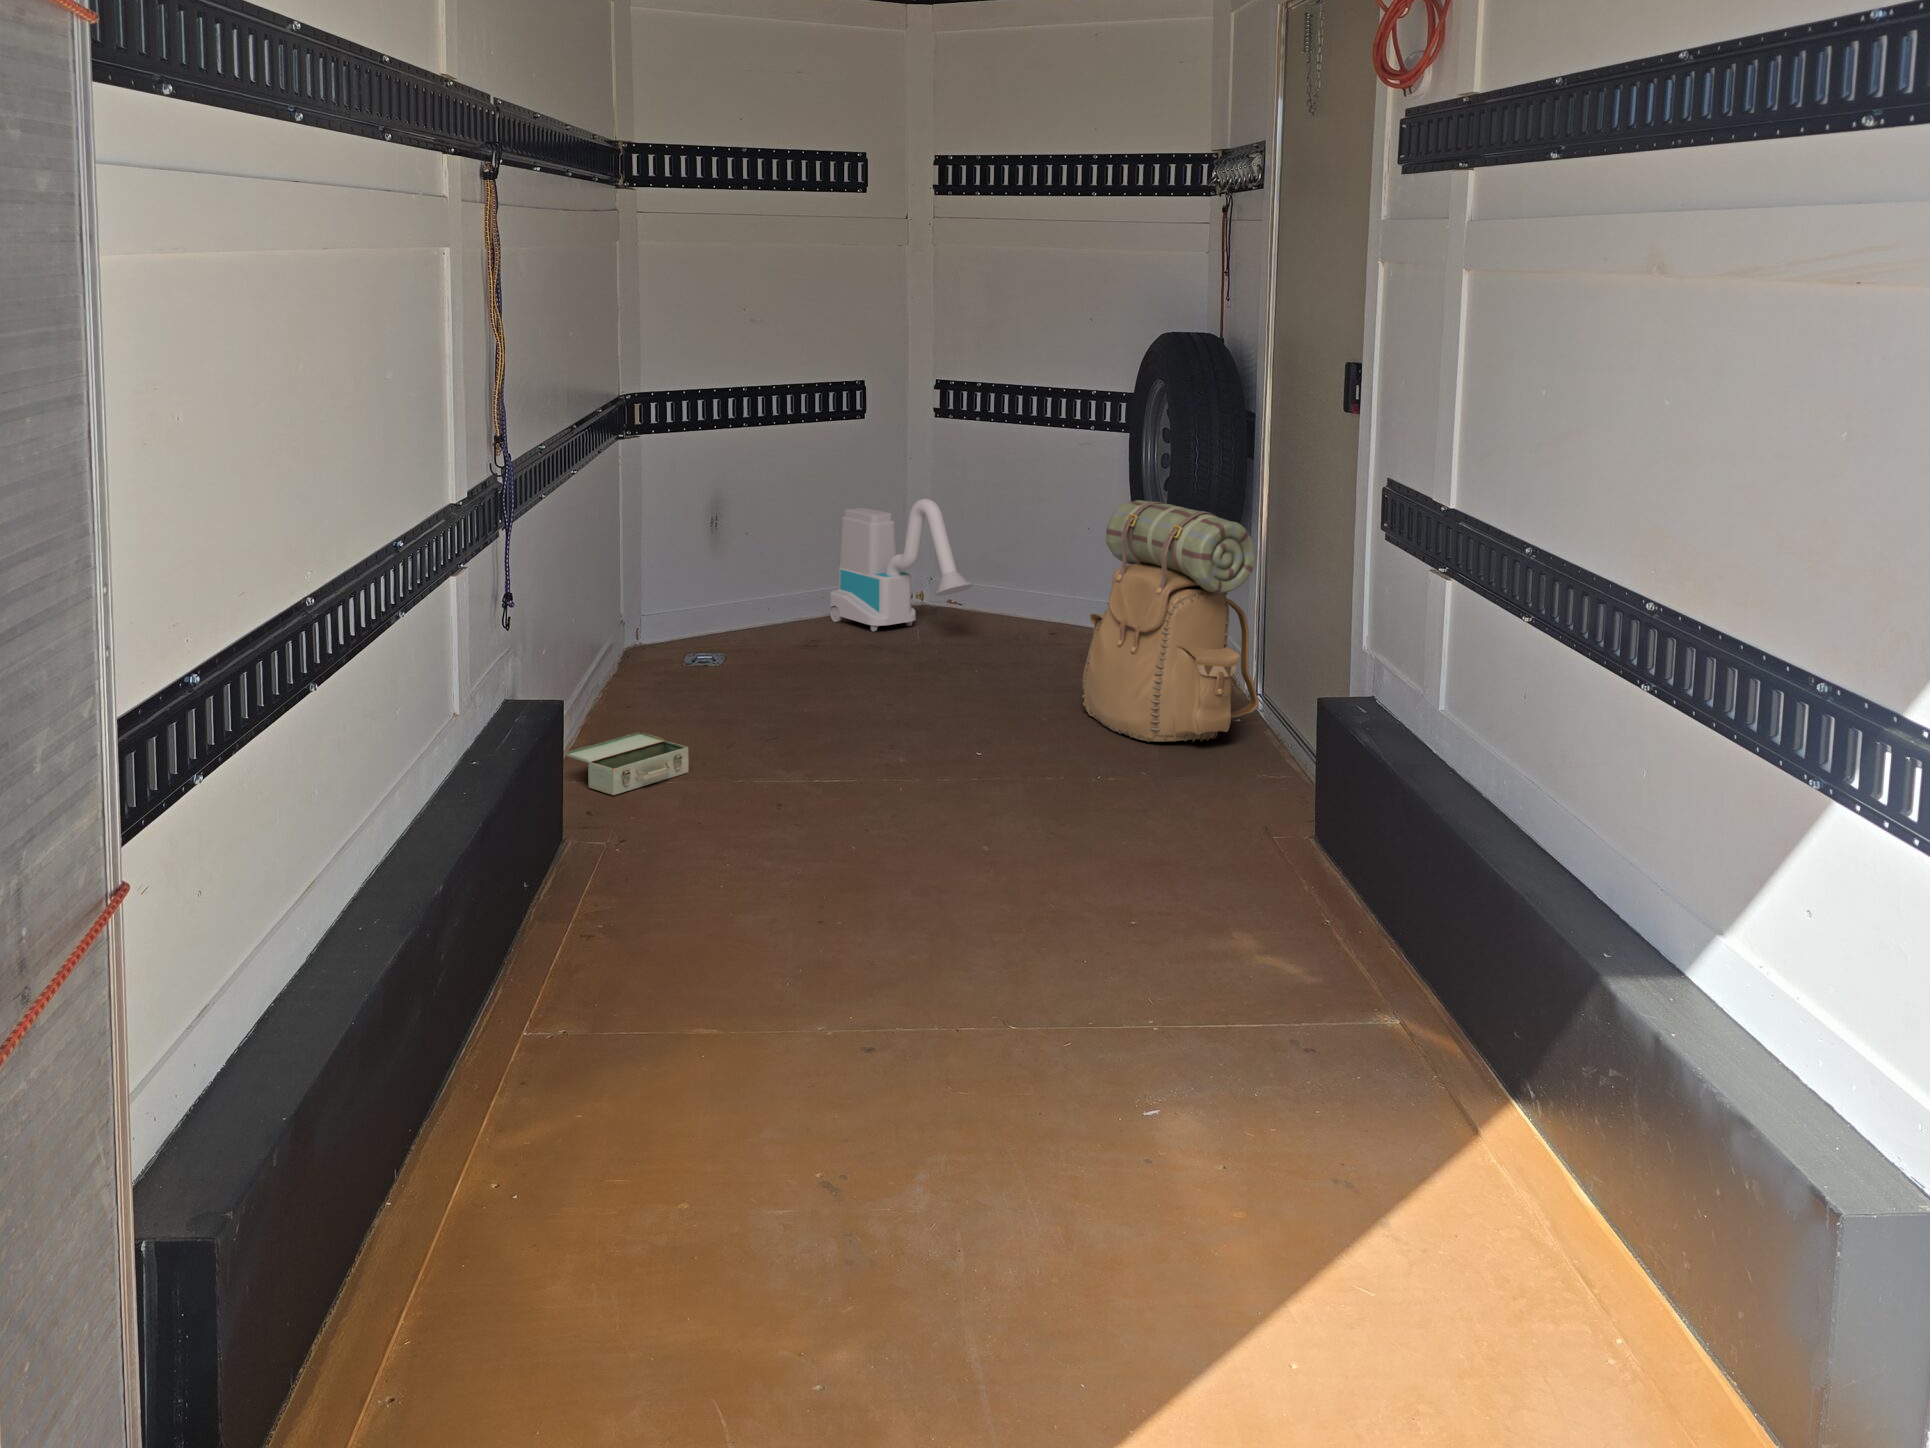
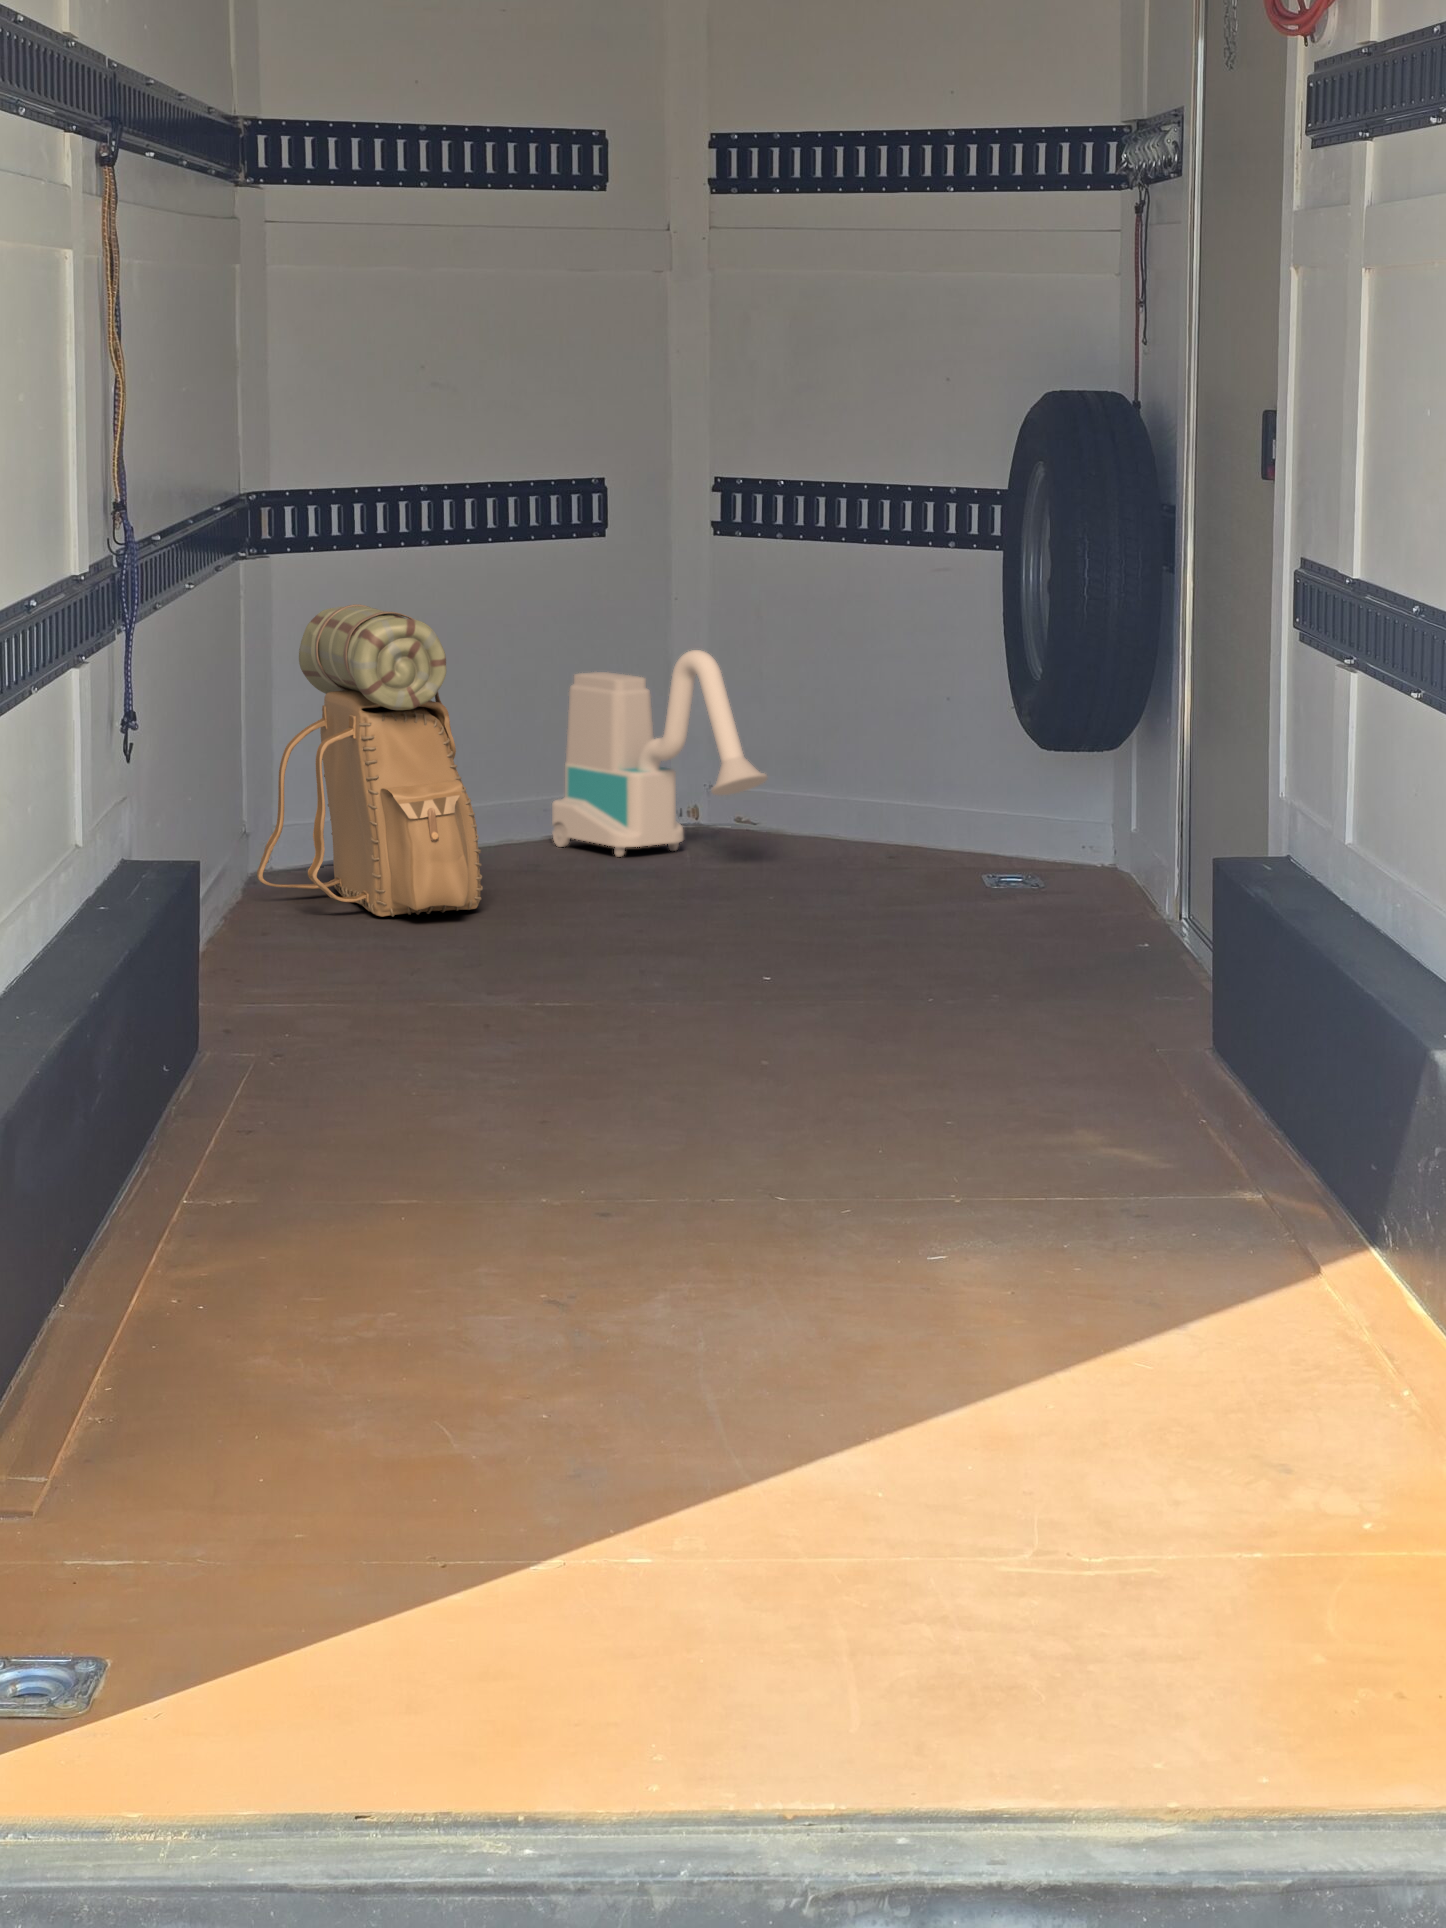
backpack: present [1082,500,1259,742] -> present [257,604,483,917]
toolbox: present [565,732,689,795] -> none [186,947,357,1017]

